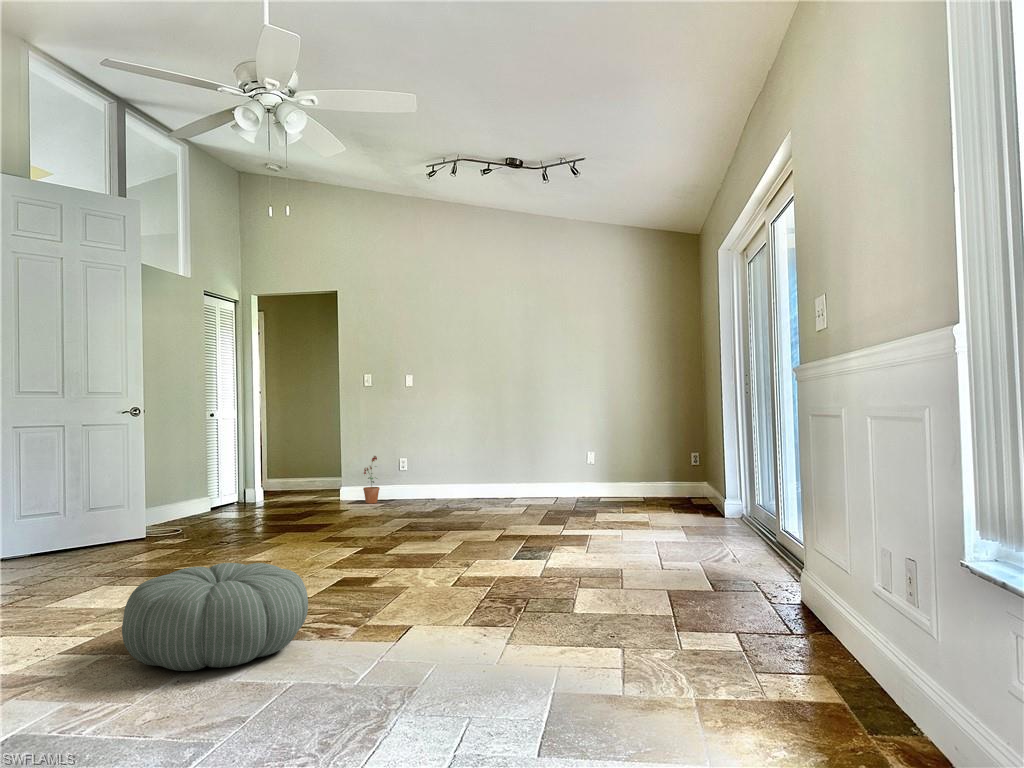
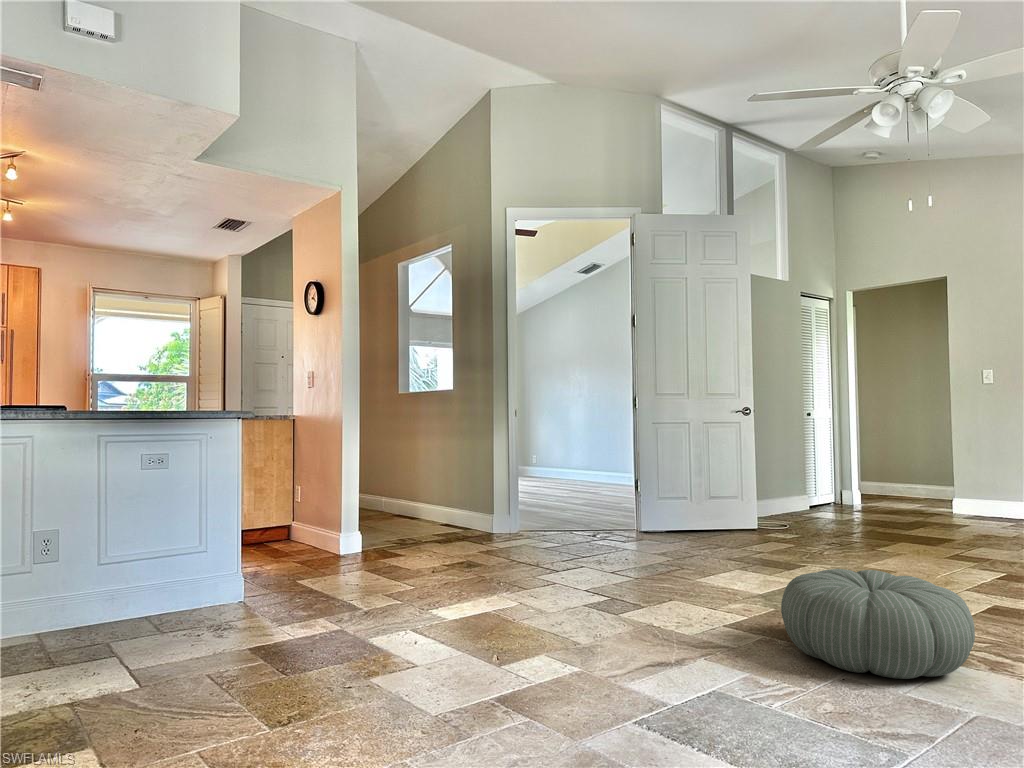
potted plant: present [363,456,380,504] -> none [985,465,1009,522]

